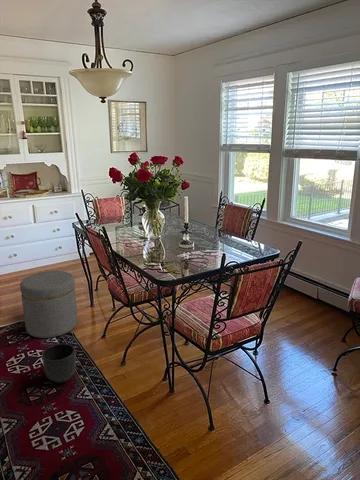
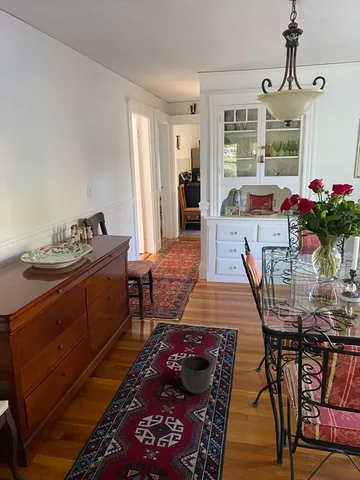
ottoman: present [20,271,78,338] -> none [201,287,252,352]

